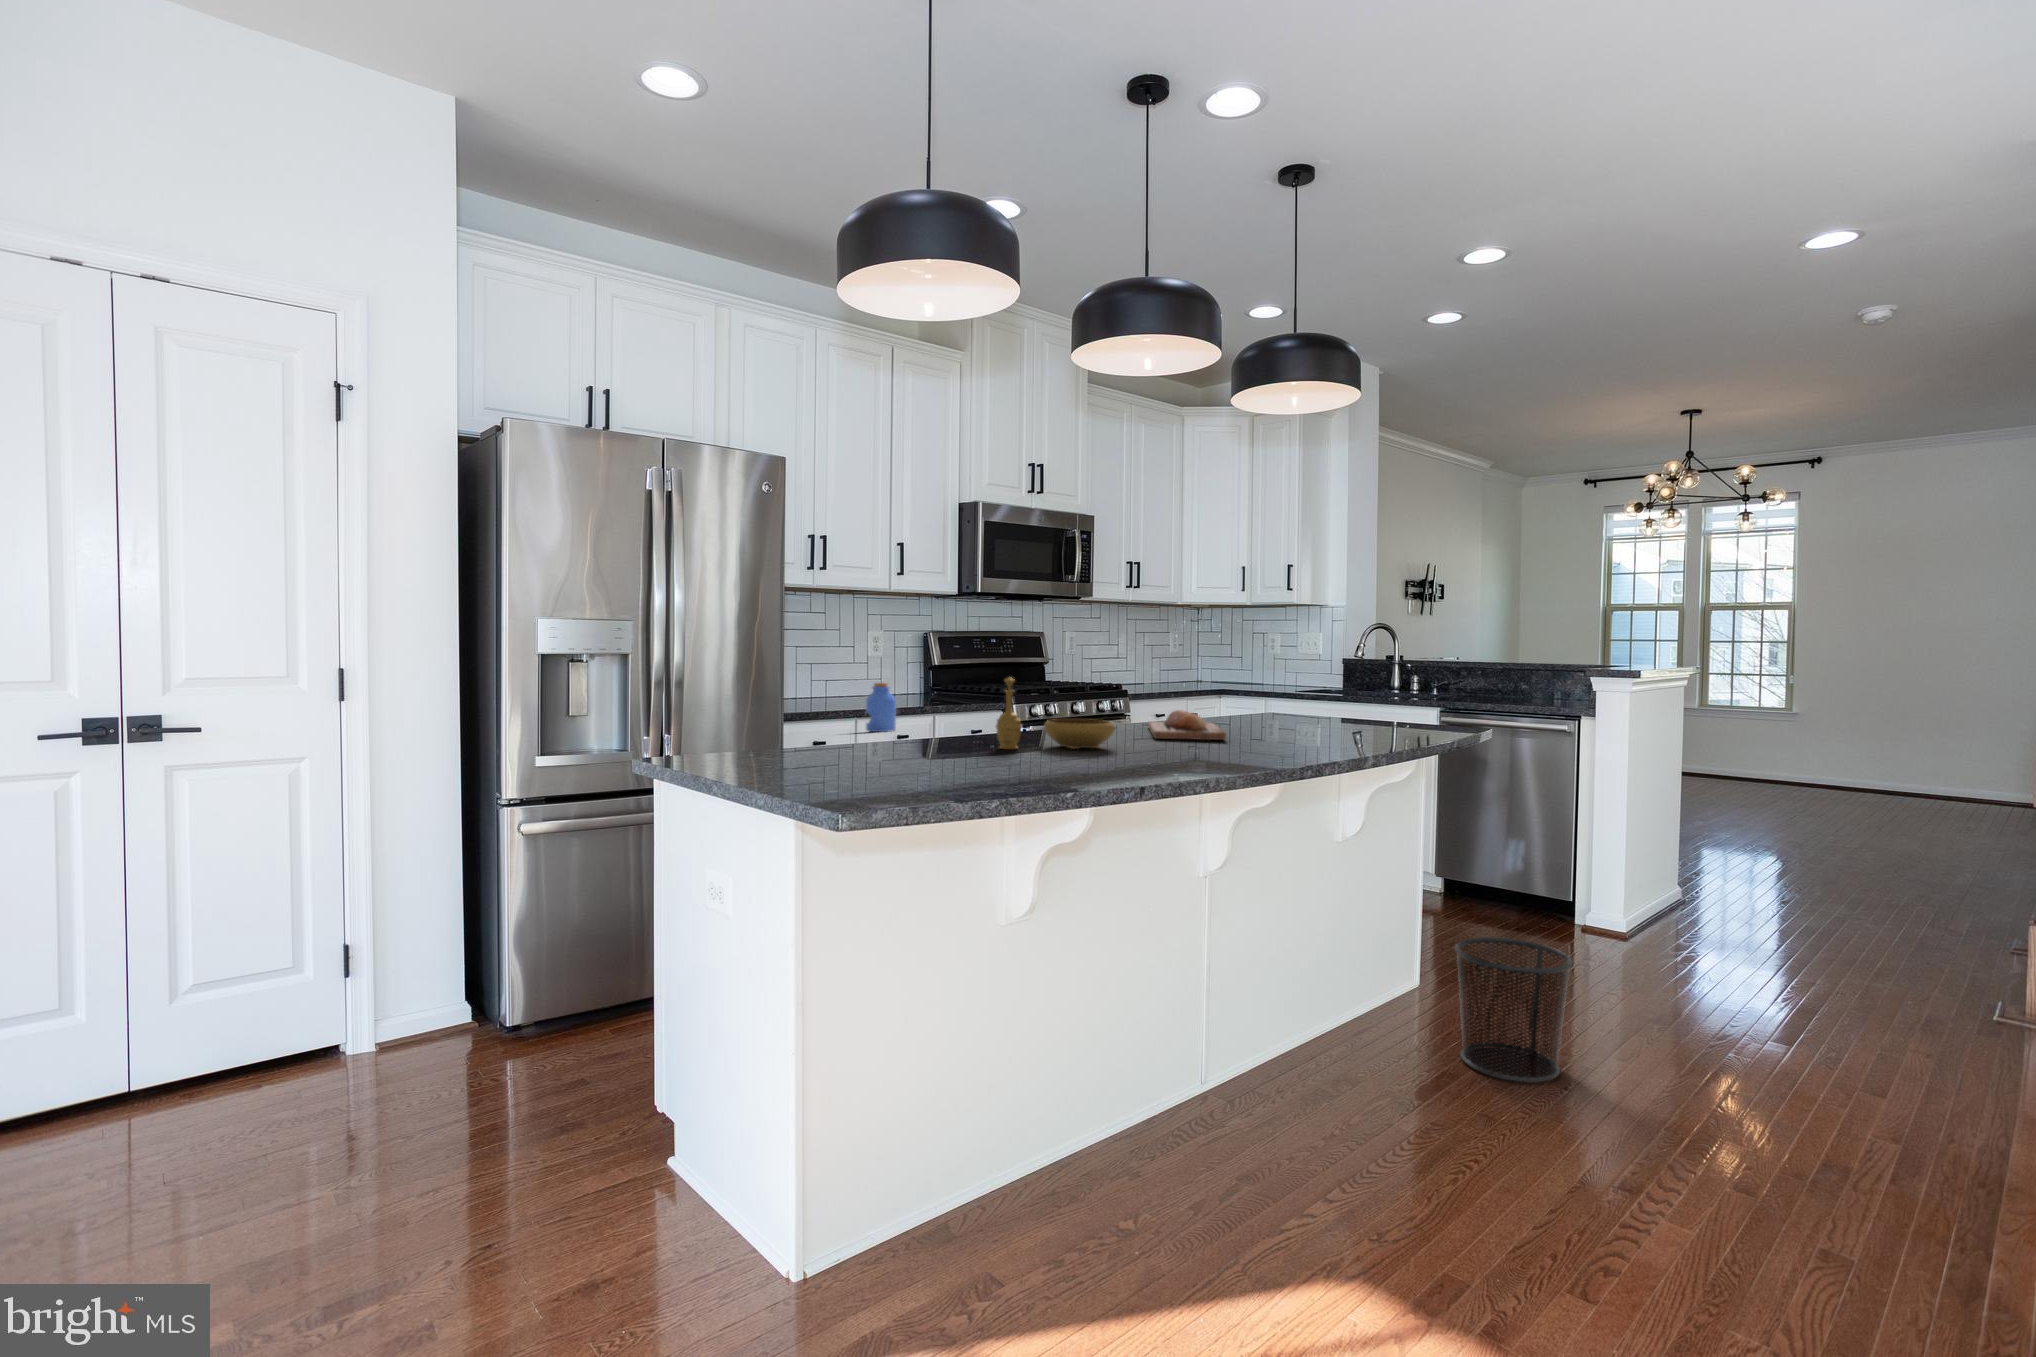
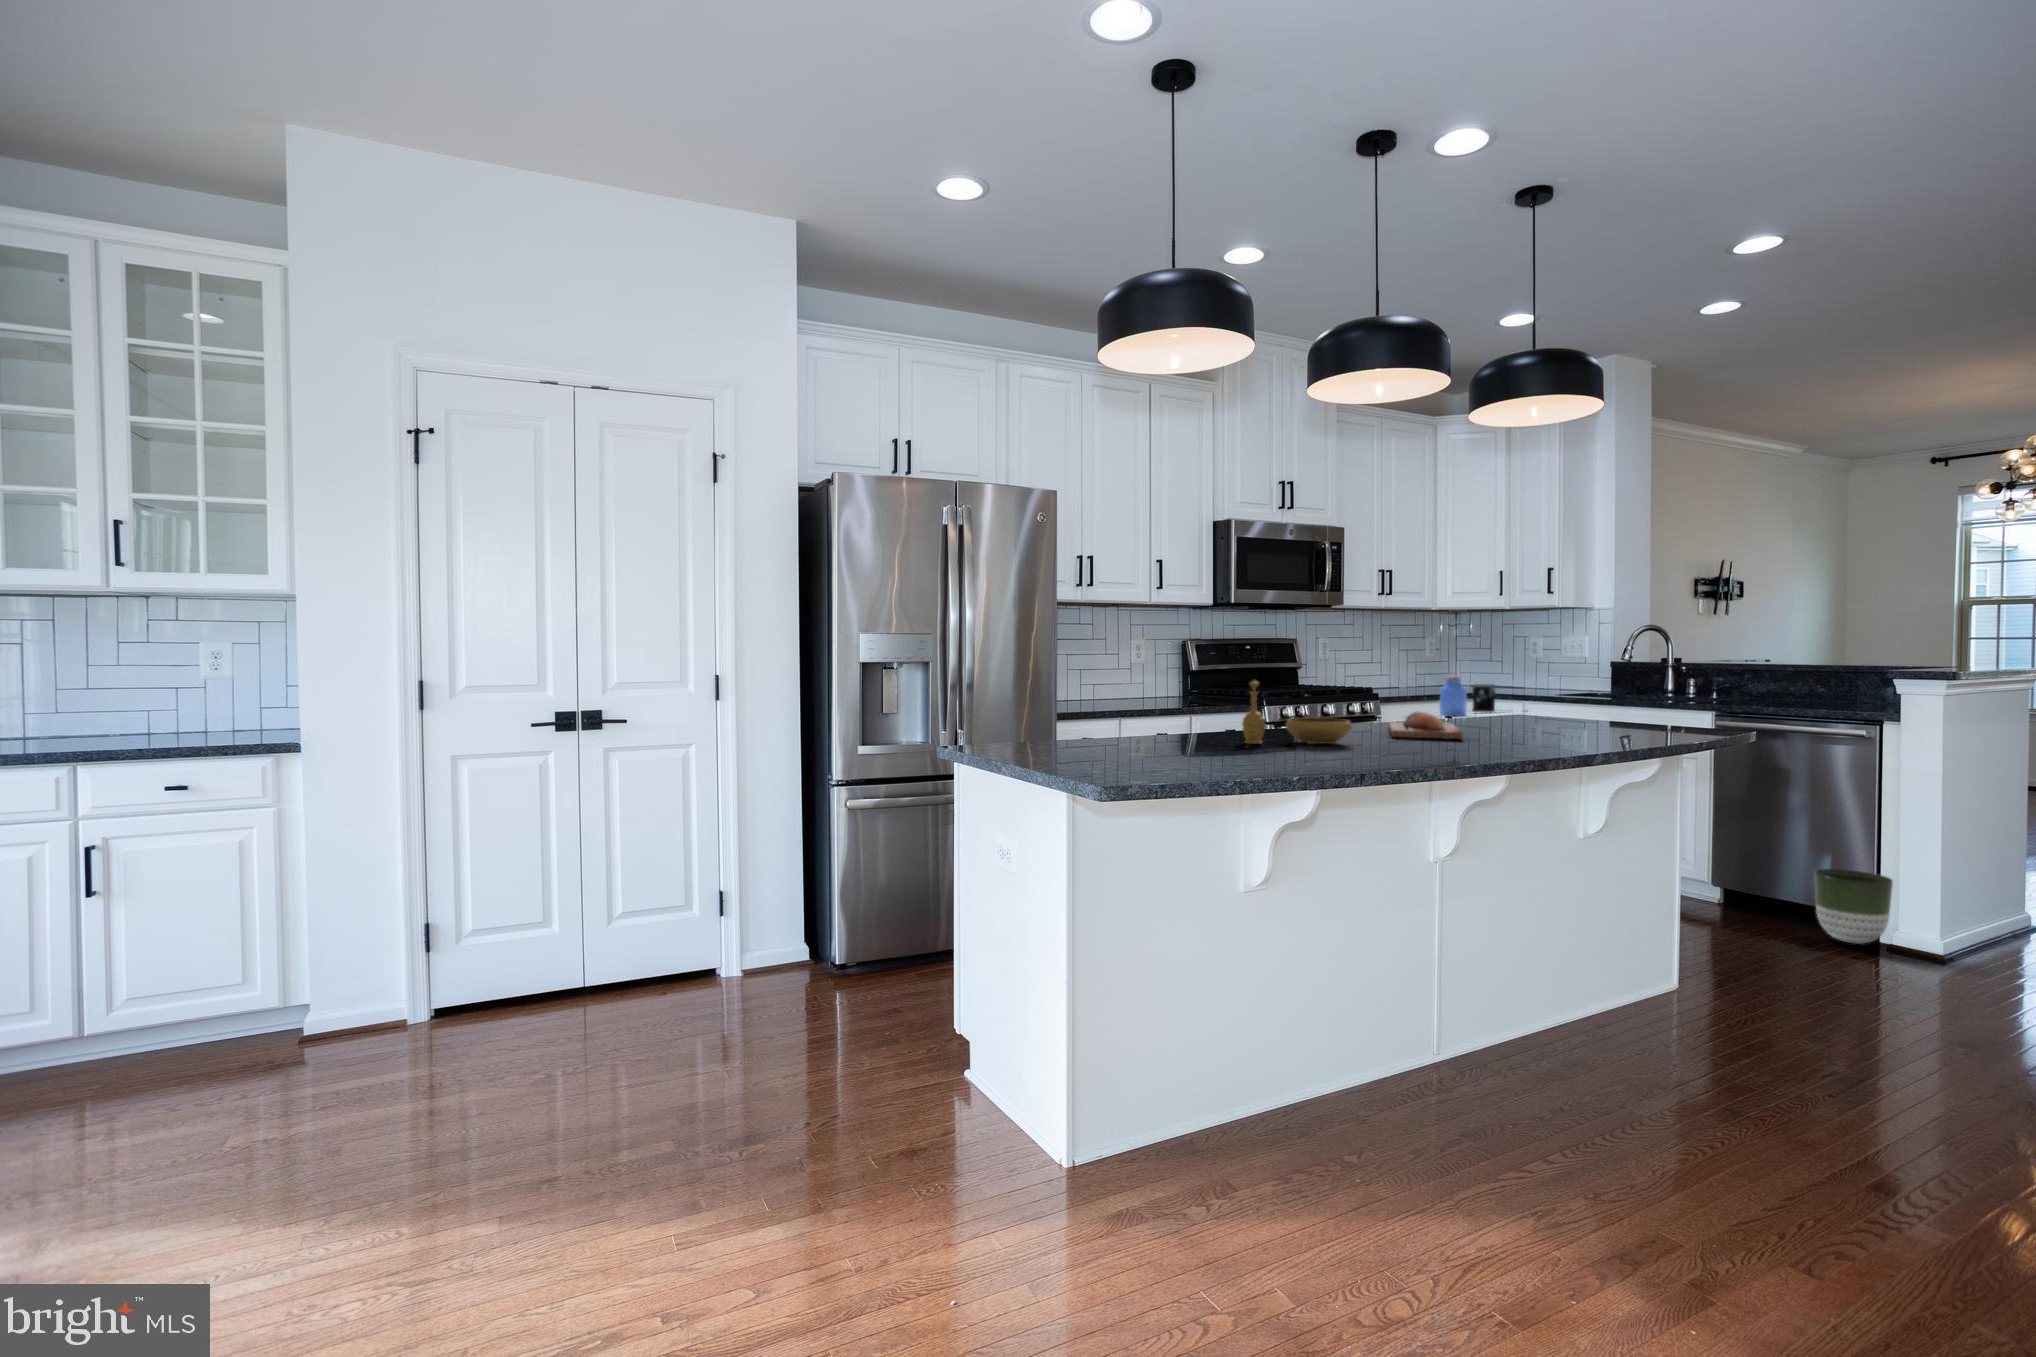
coffee maker: none [1216,680,1267,708] -> present [1472,684,1495,712]
jar: present [866,683,896,732] -> present [1440,676,1467,717]
planter: none [1523,856,1587,925] -> present [1814,869,1893,944]
trash can: present [1454,937,1572,1083] -> none [1708,940,1841,1085]

